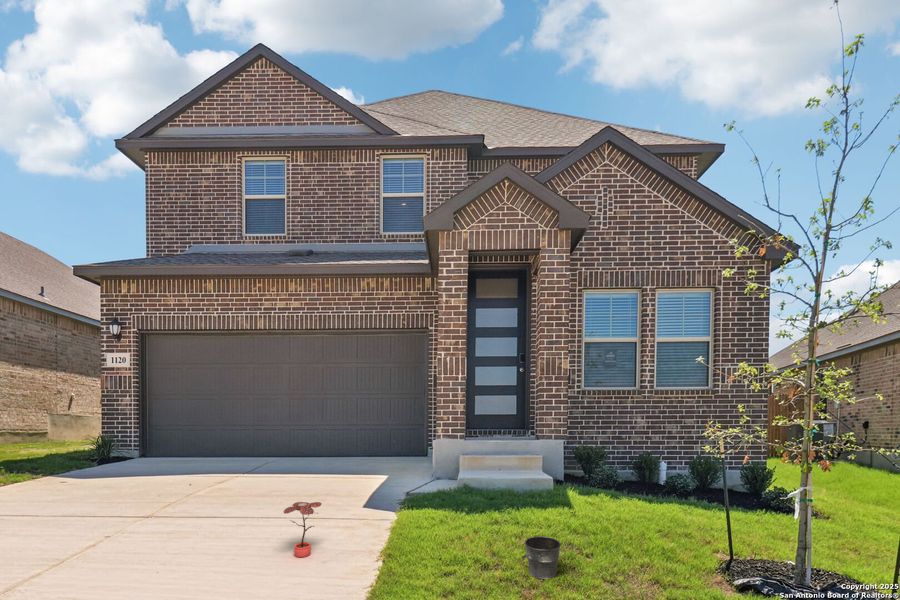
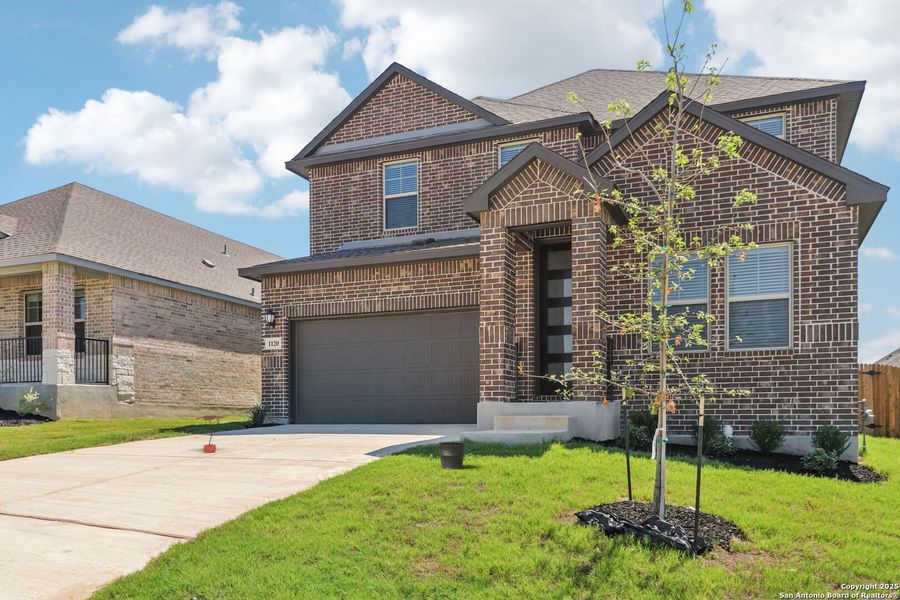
potted plant: present [284,502,321,557] -> present [197,415,224,453]

